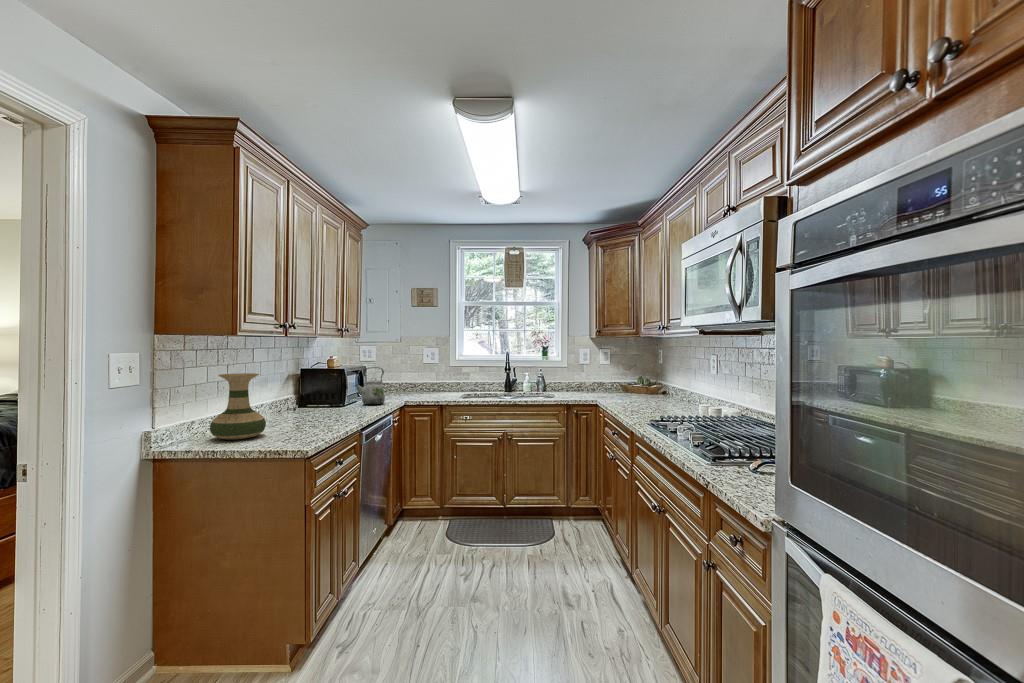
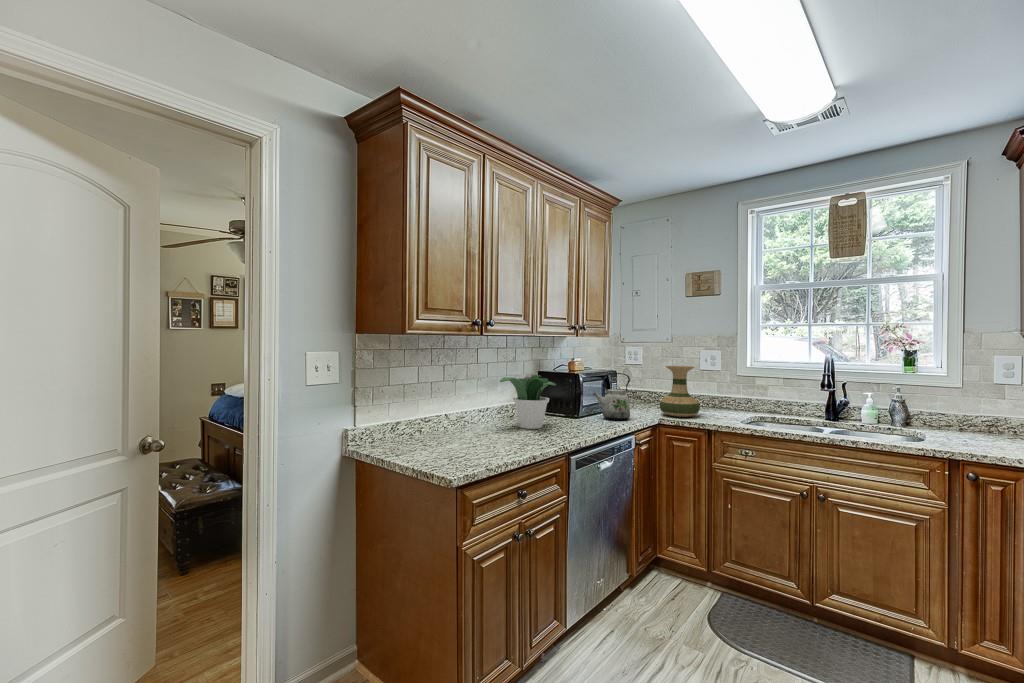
potted plant: none [287,371,336,417] -> present [500,375,556,429]
vase: present [210,373,266,440] -> present [660,366,700,417]

